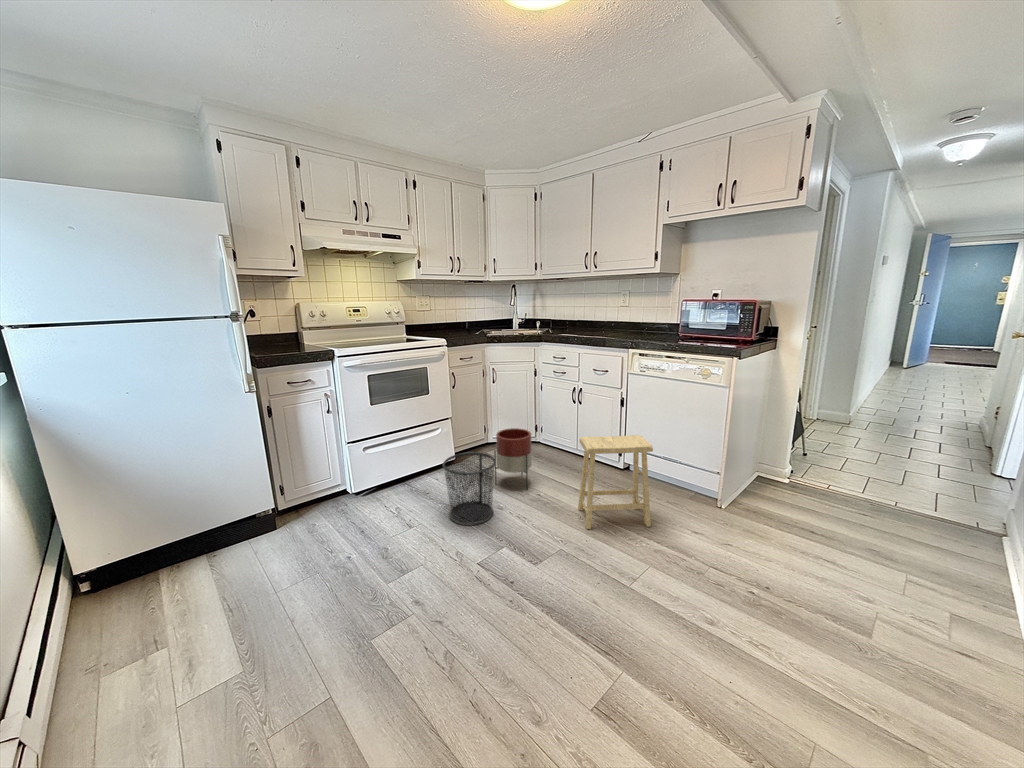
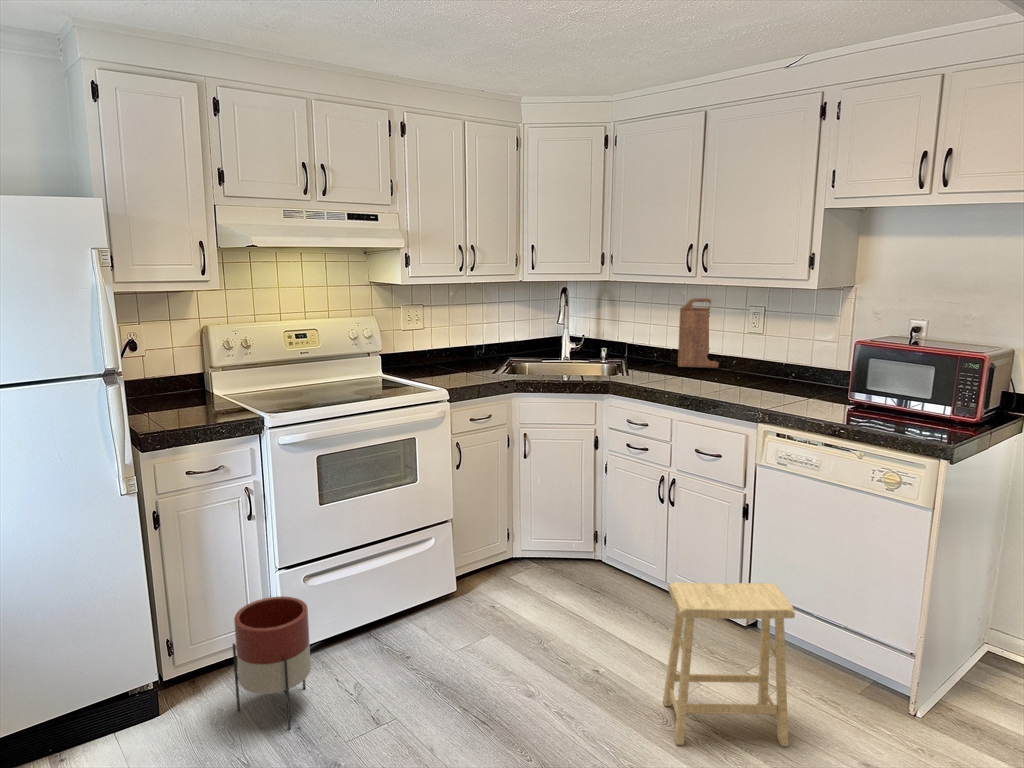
cutting board: none [581,289,605,329] -> present [678,298,719,368]
planter: present [494,428,532,490] -> present [233,596,311,729]
waste bin: present [443,452,496,525] -> none [435,595,525,724]

